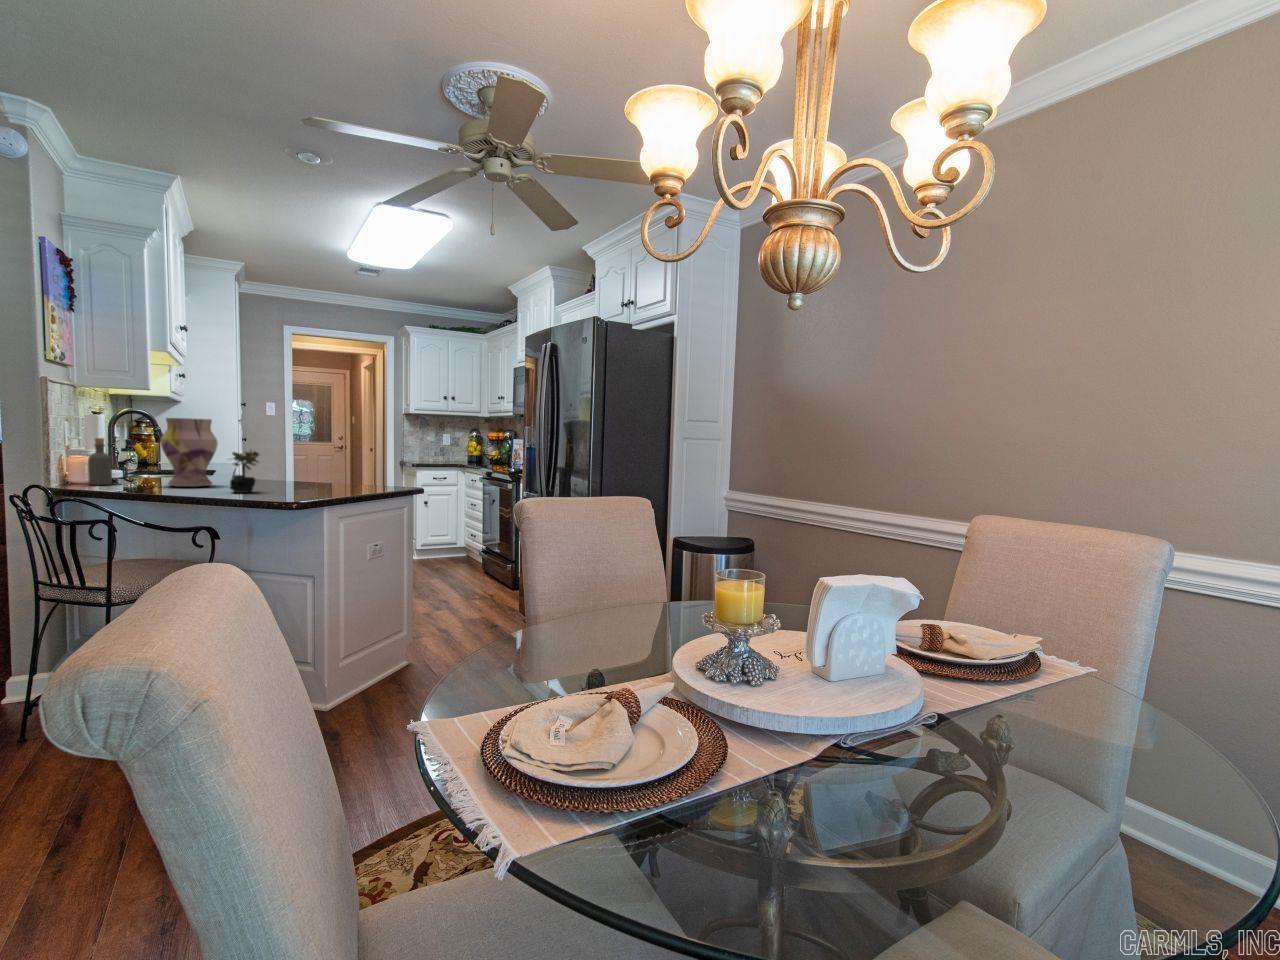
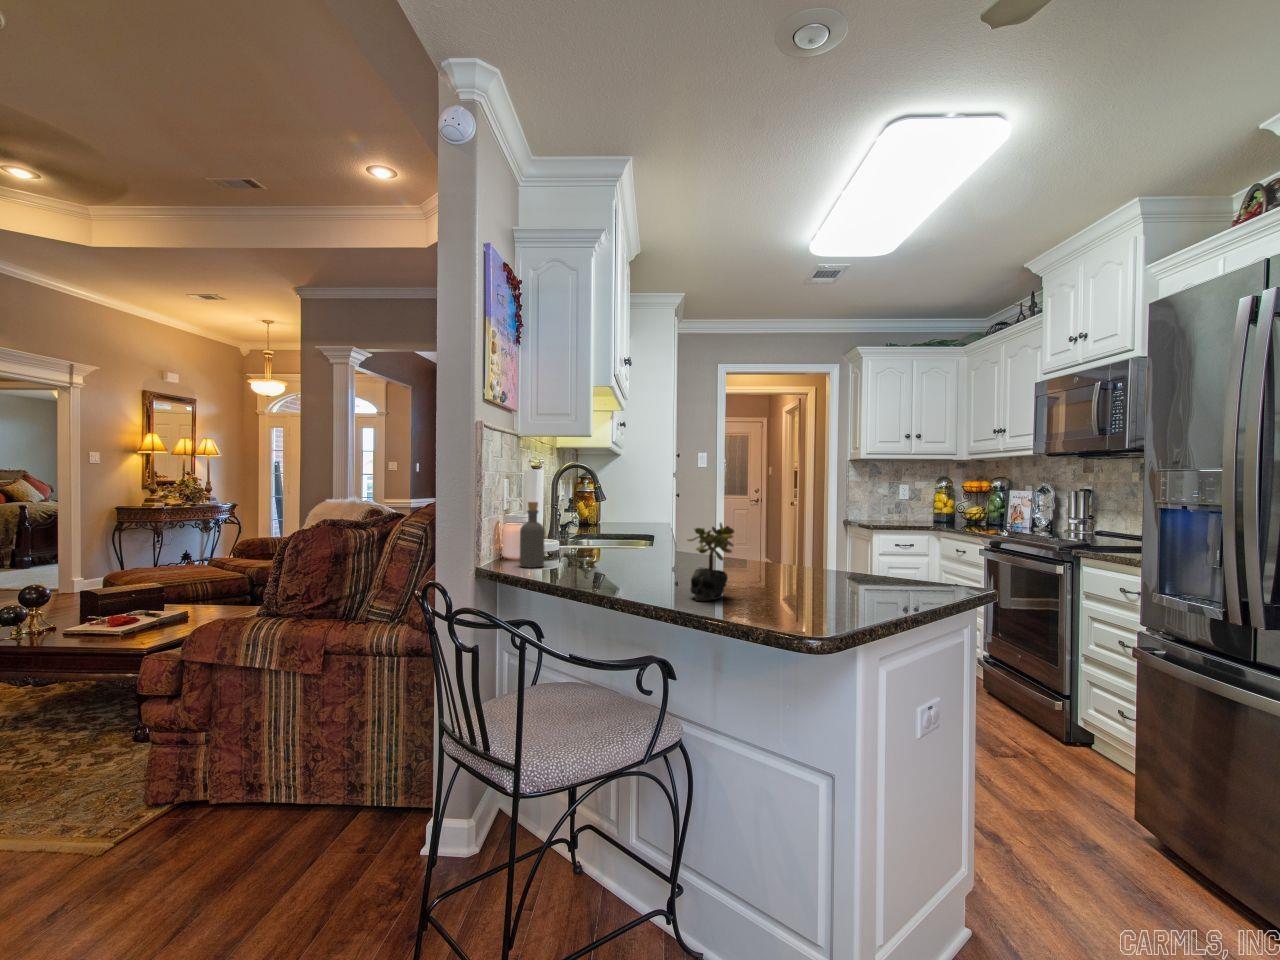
vase: present [160,418,218,487] -> none [599,472,669,577]

